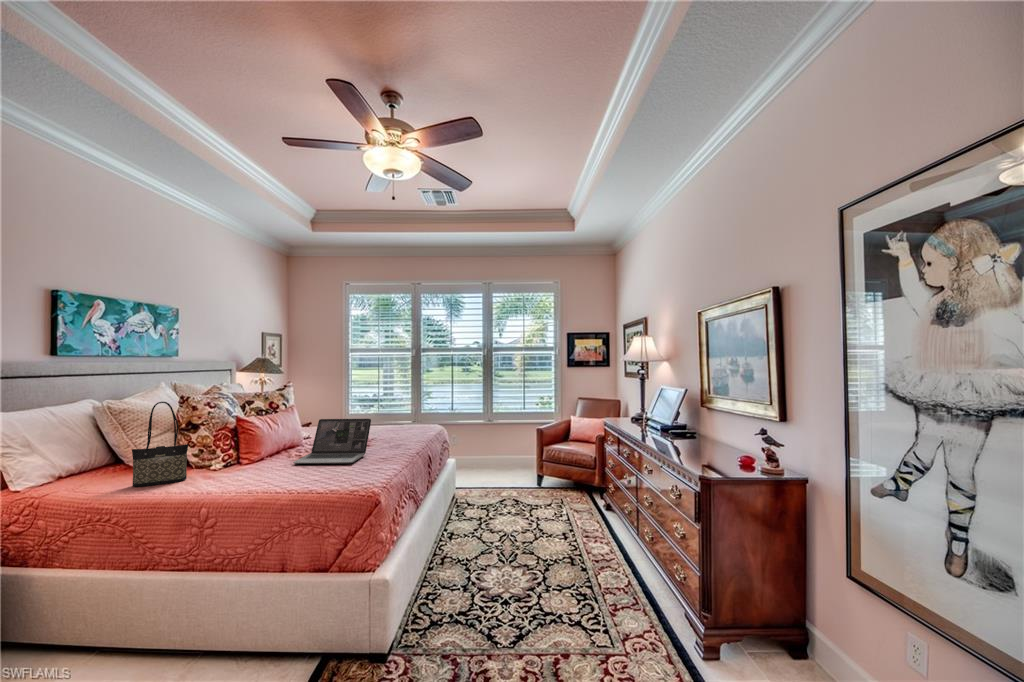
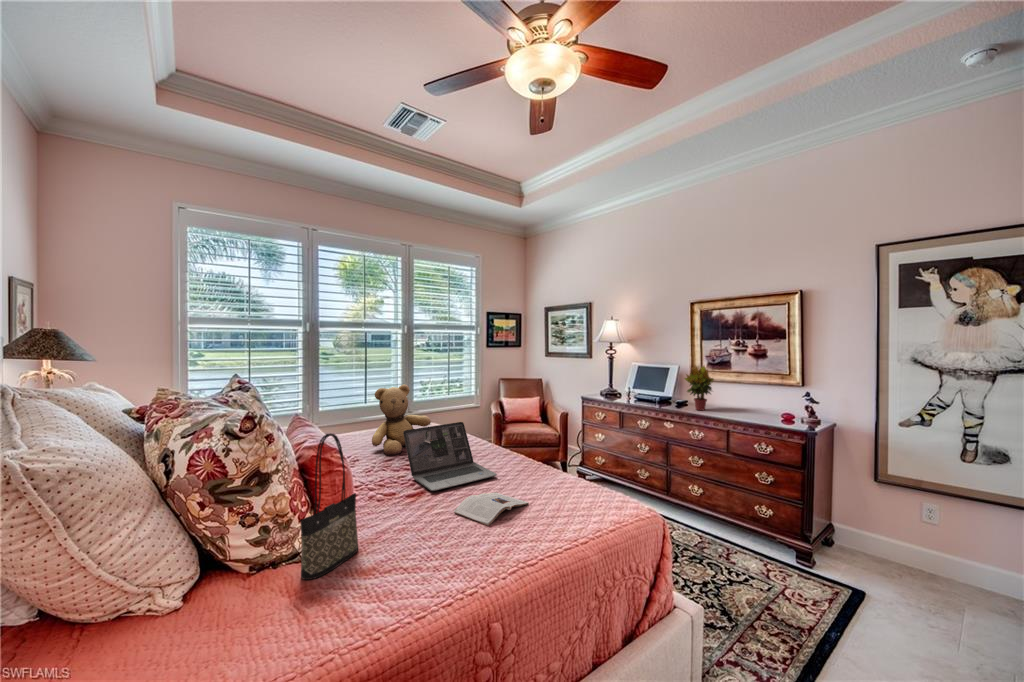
teddy bear: none [345,388,393,442] -> present [372,384,431,455]
potted plant: none [665,388,704,445] -> present [685,366,714,410]
magazine: none [257,468,319,487] -> present [454,492,529,526]

